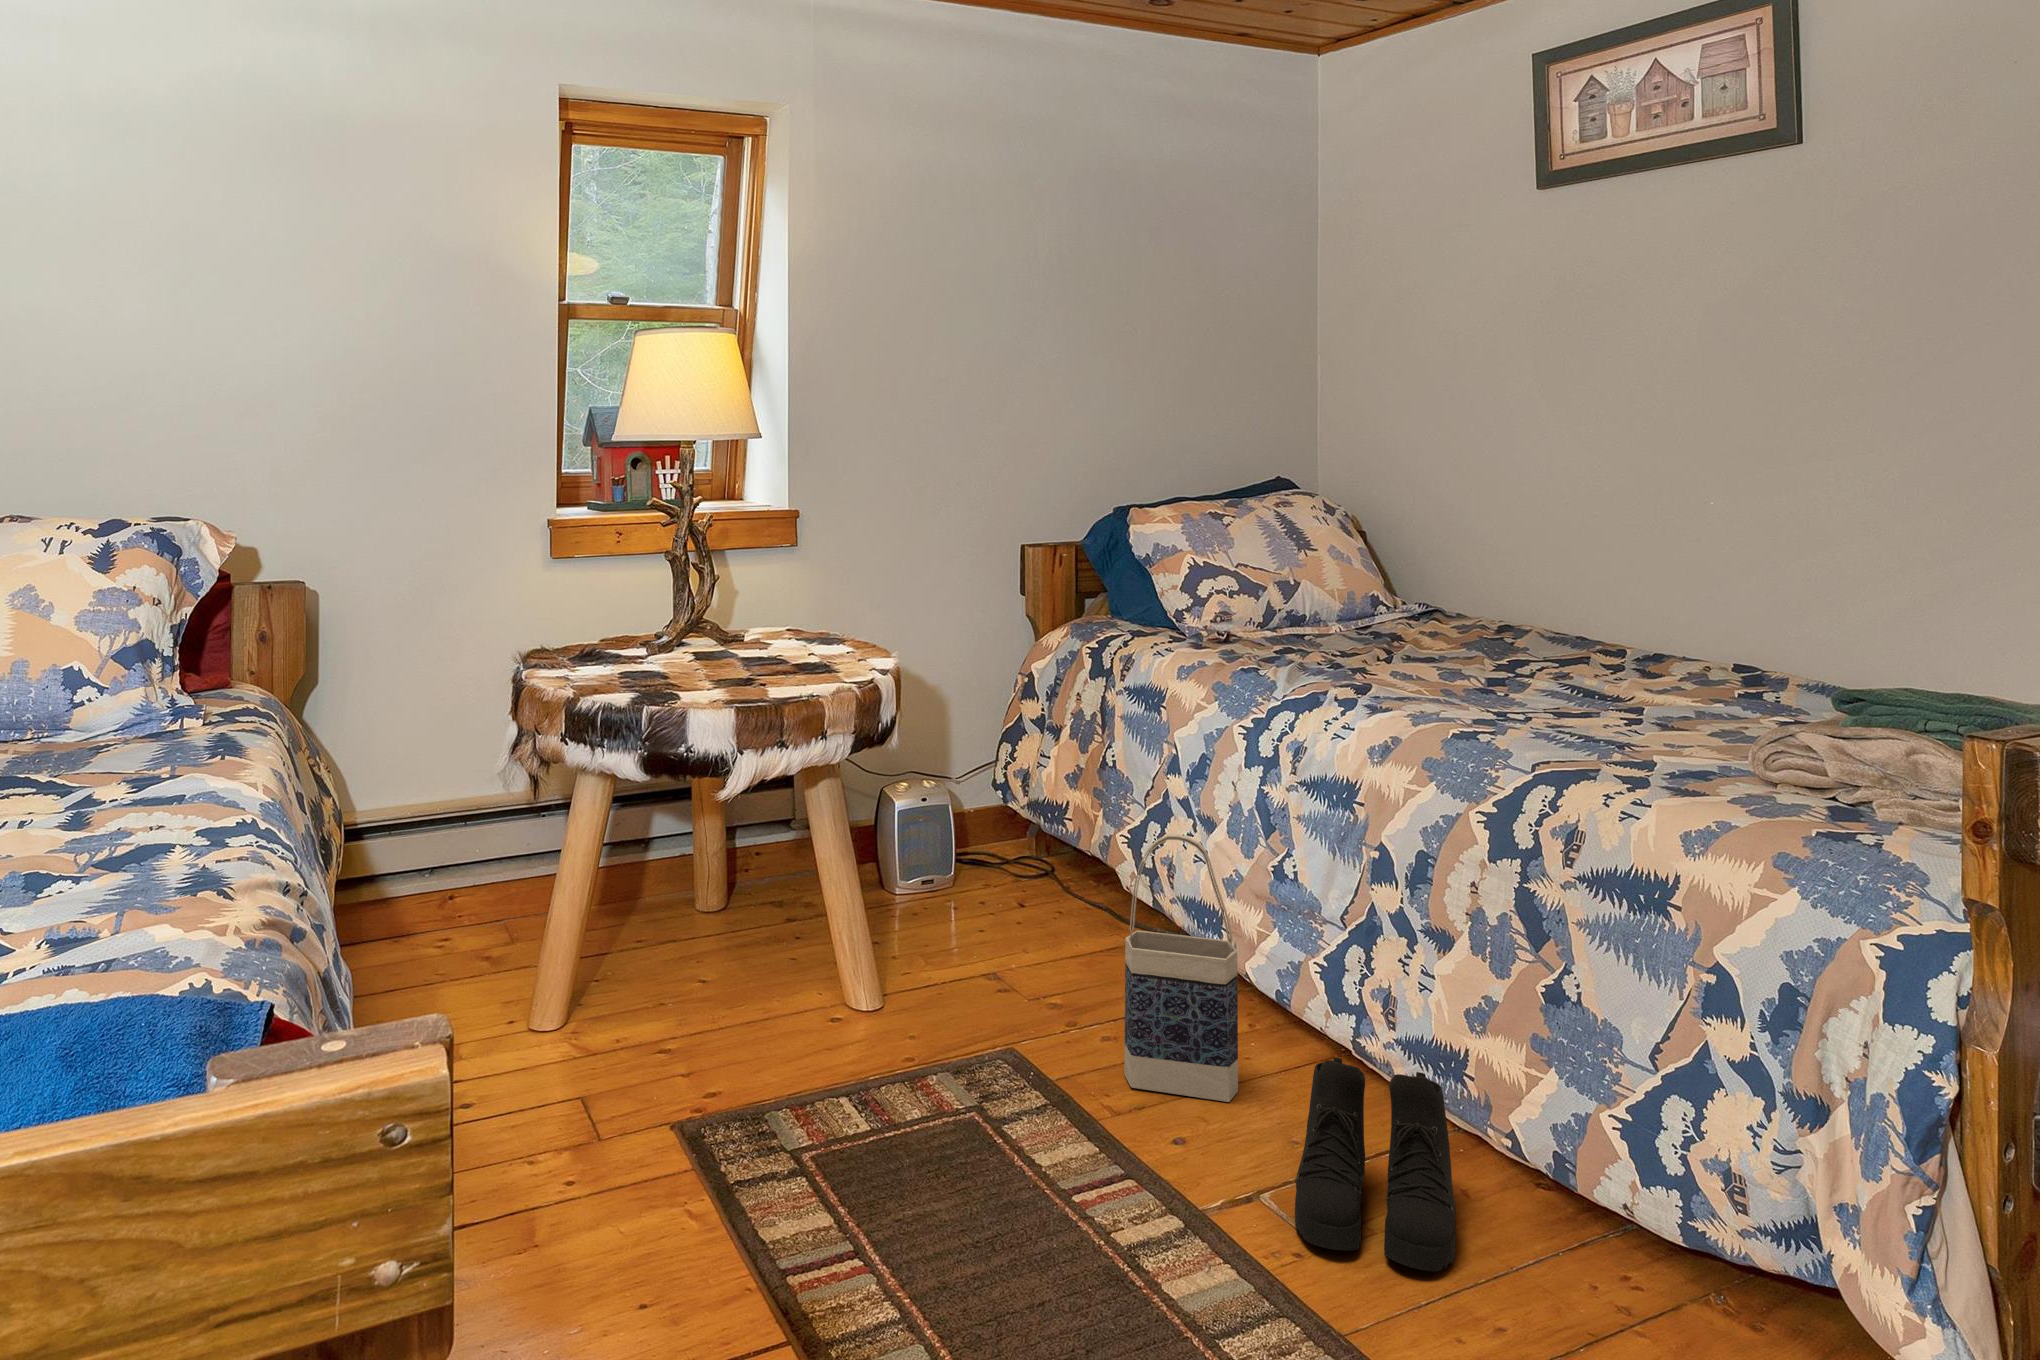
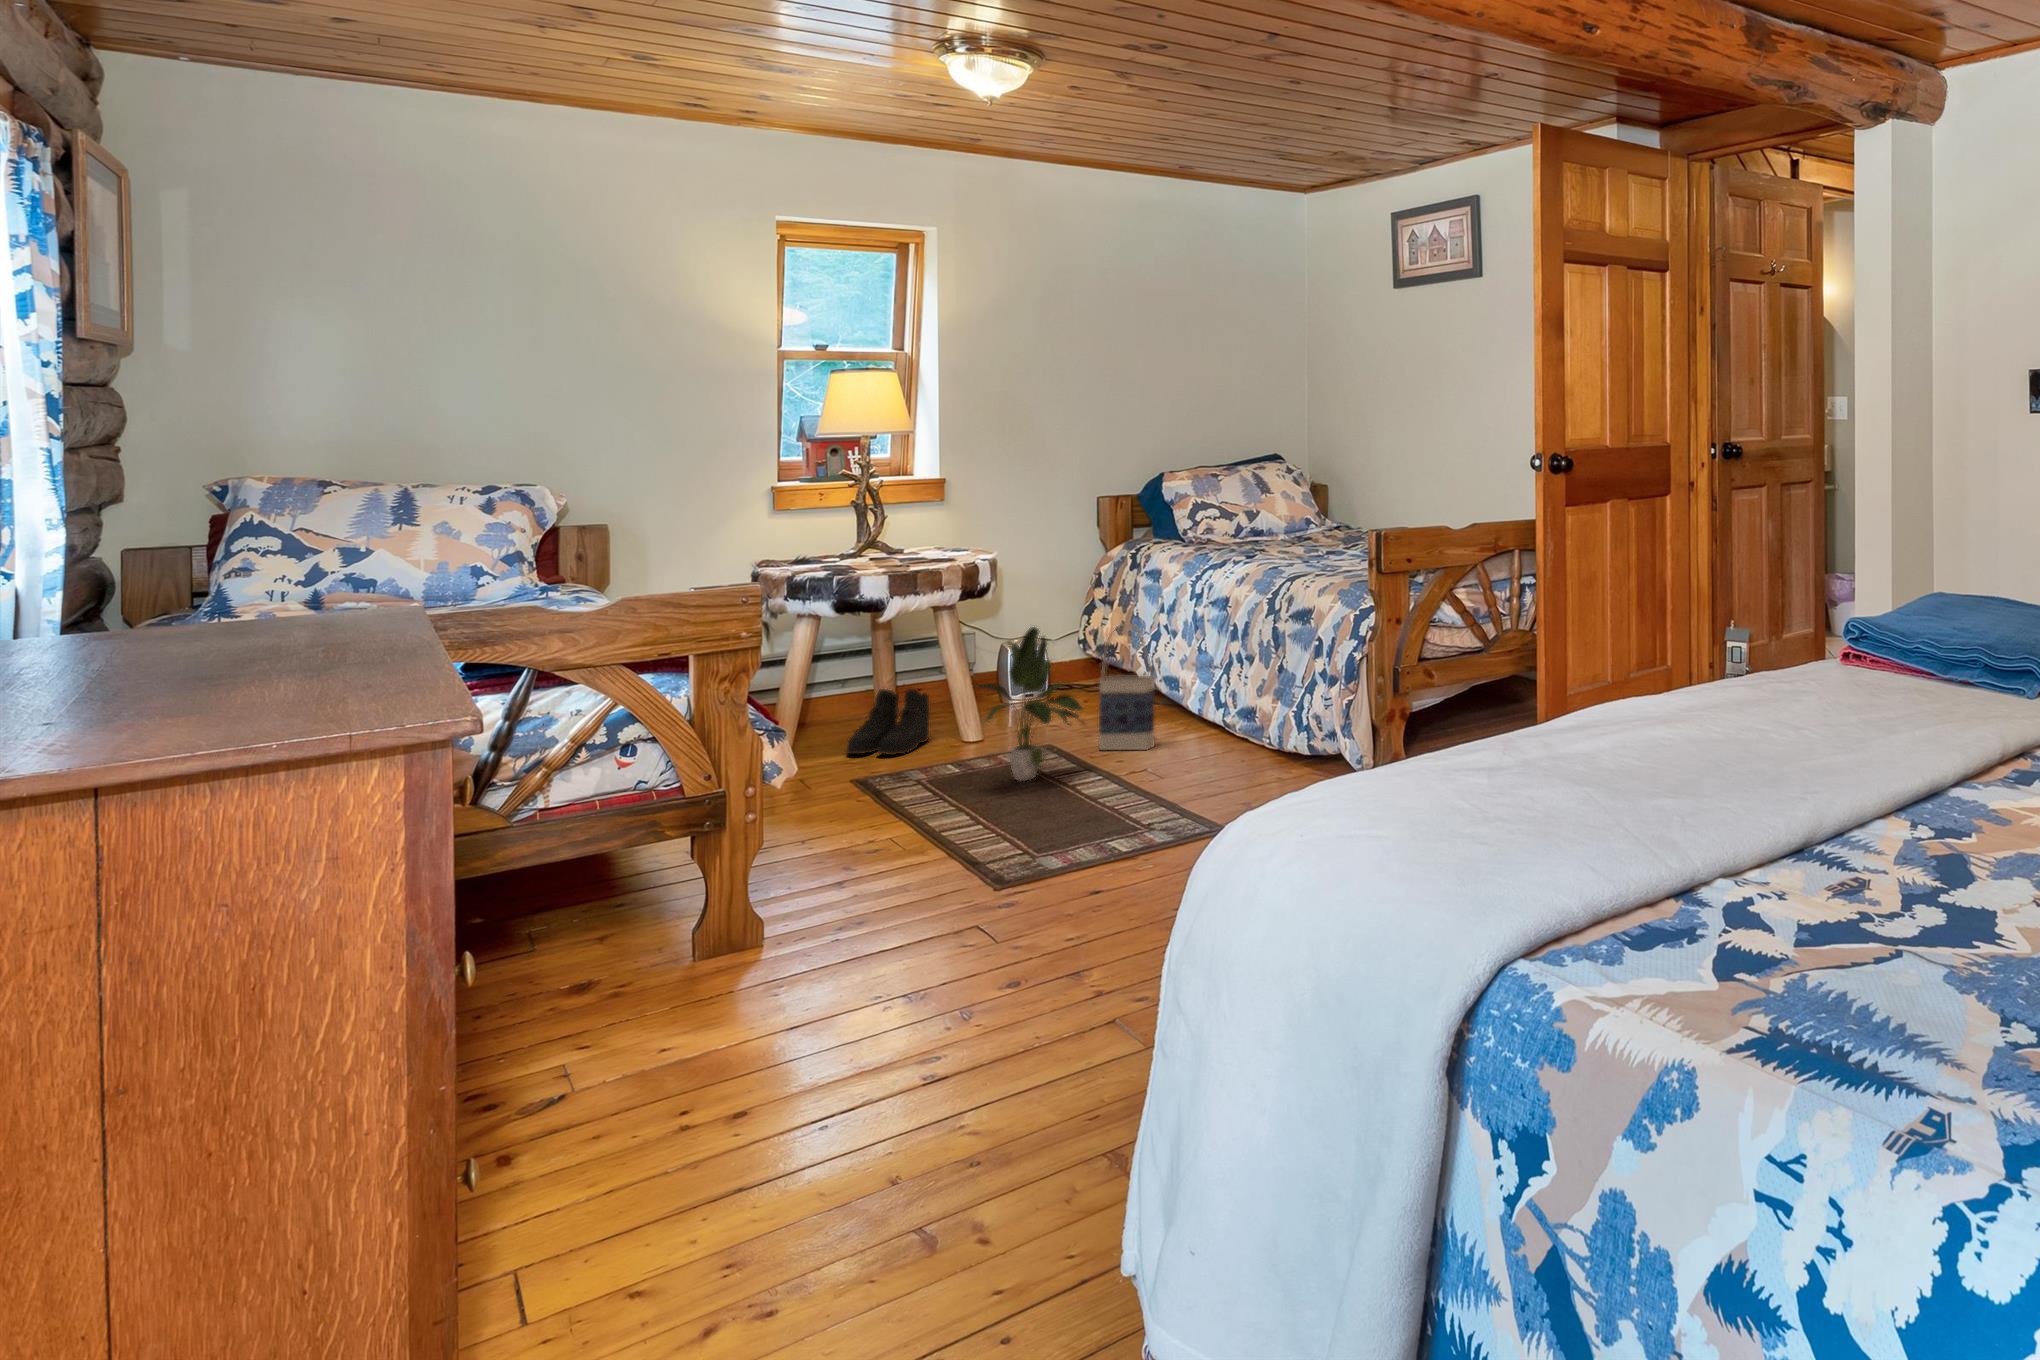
potted plant: none [918,853,1135,1186] -> present [974,627,1082,781]
boots: present [1295,1057,1455,1271] -> present [846,689,929,755]

